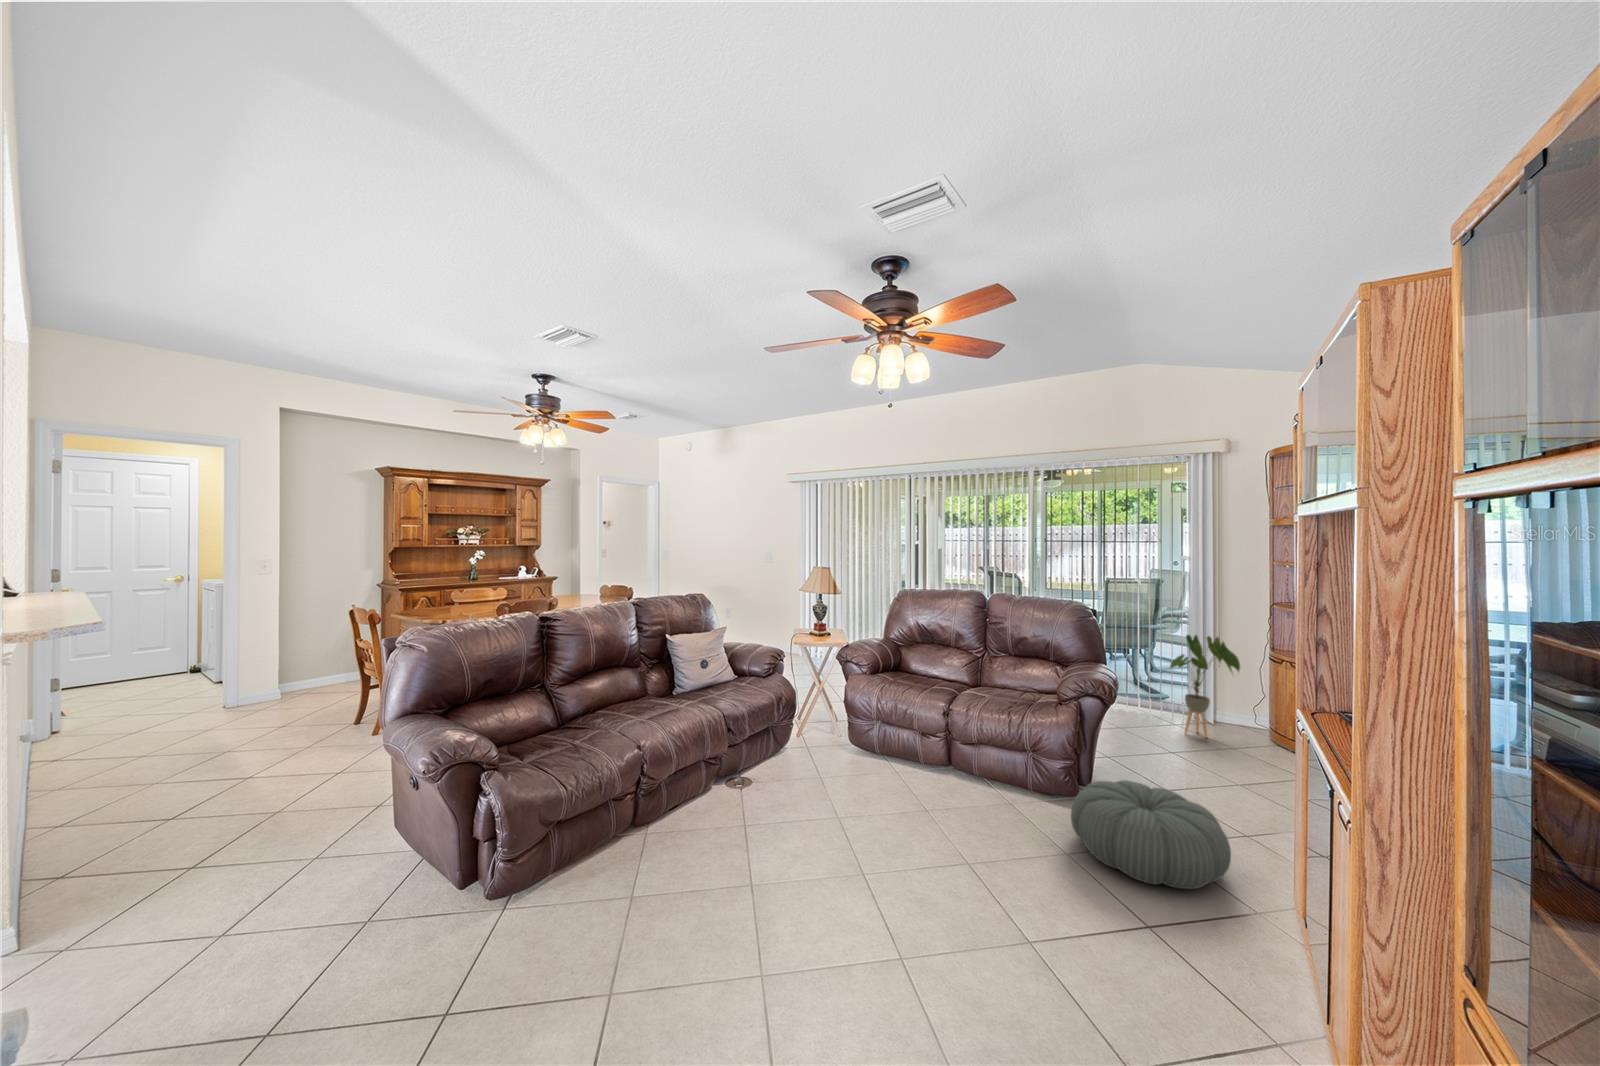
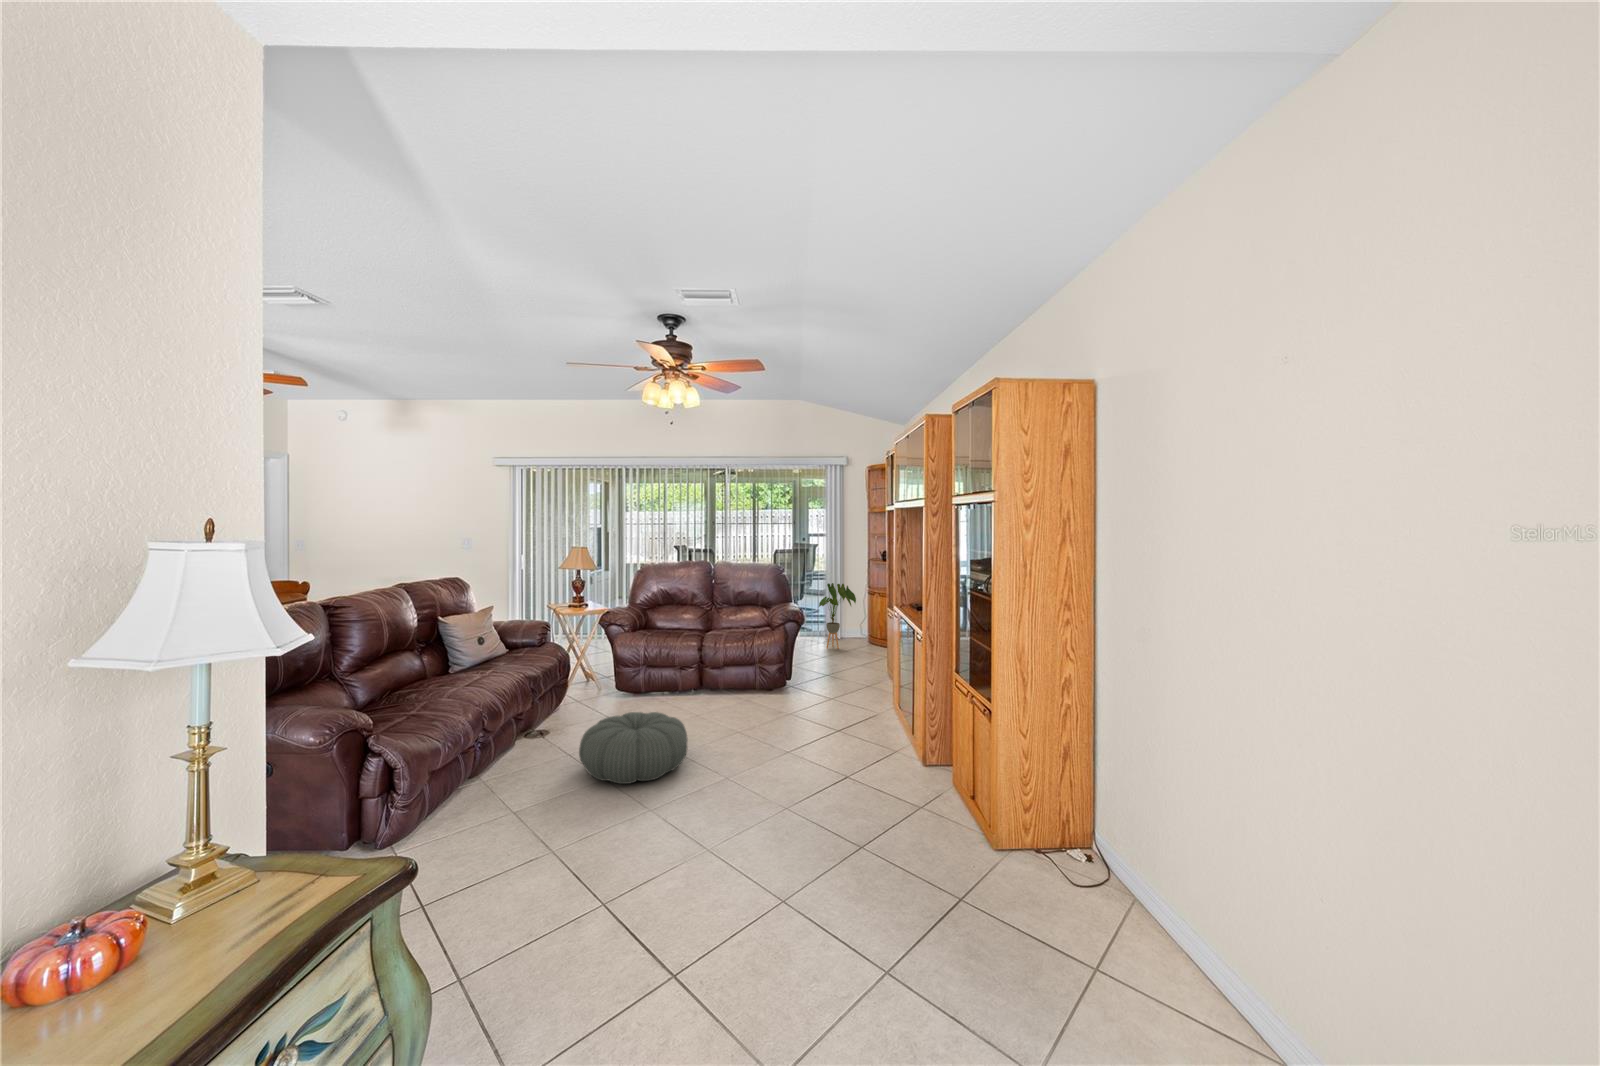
pouf: present [1071,780,1231,889] -> present [579,712,688,784]

